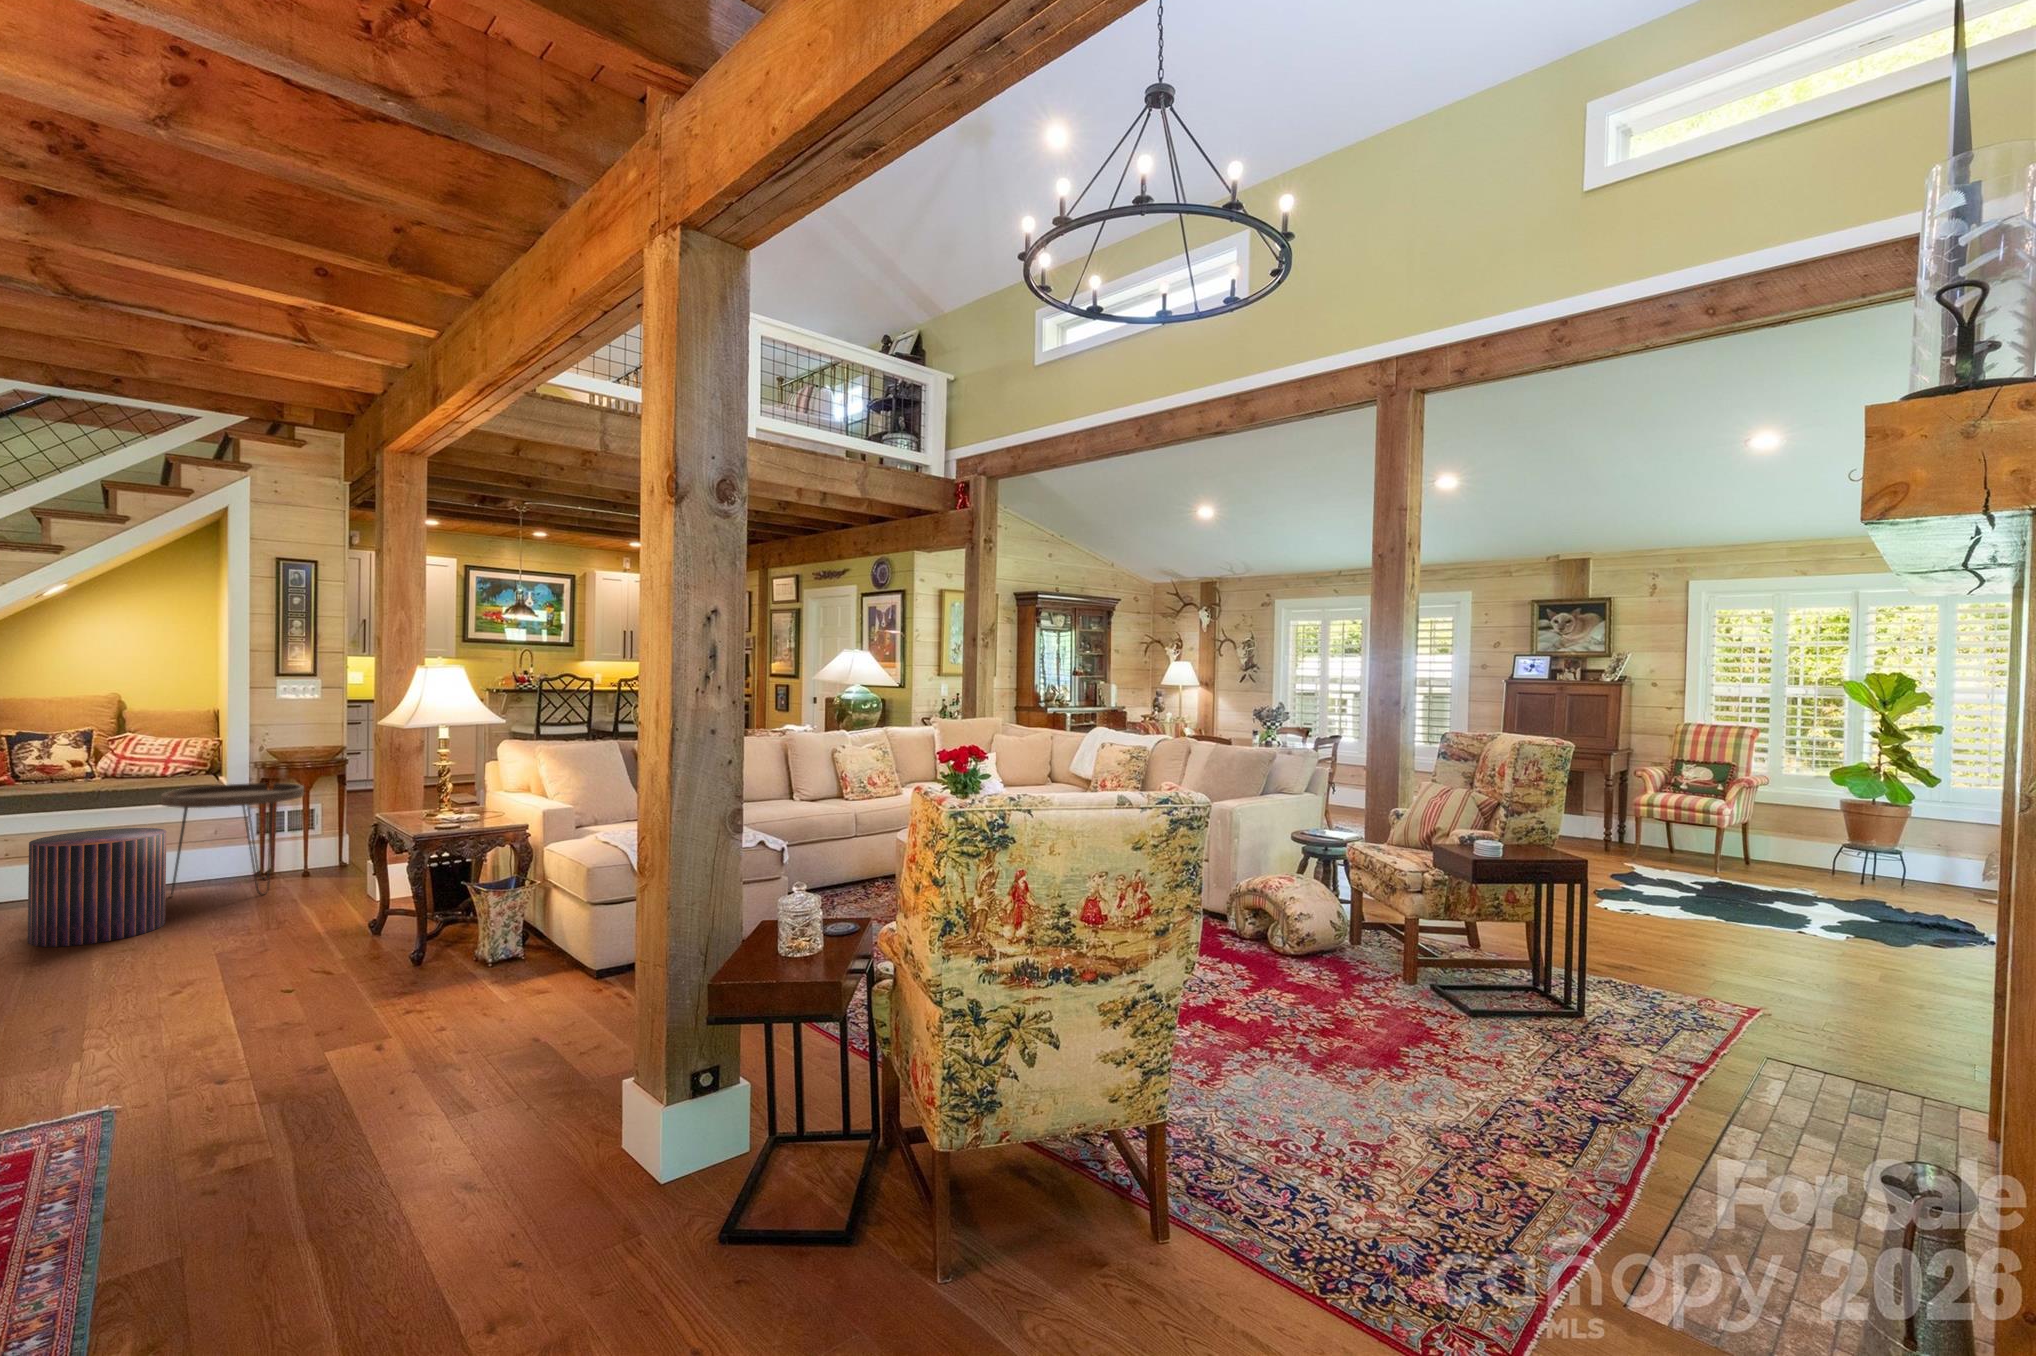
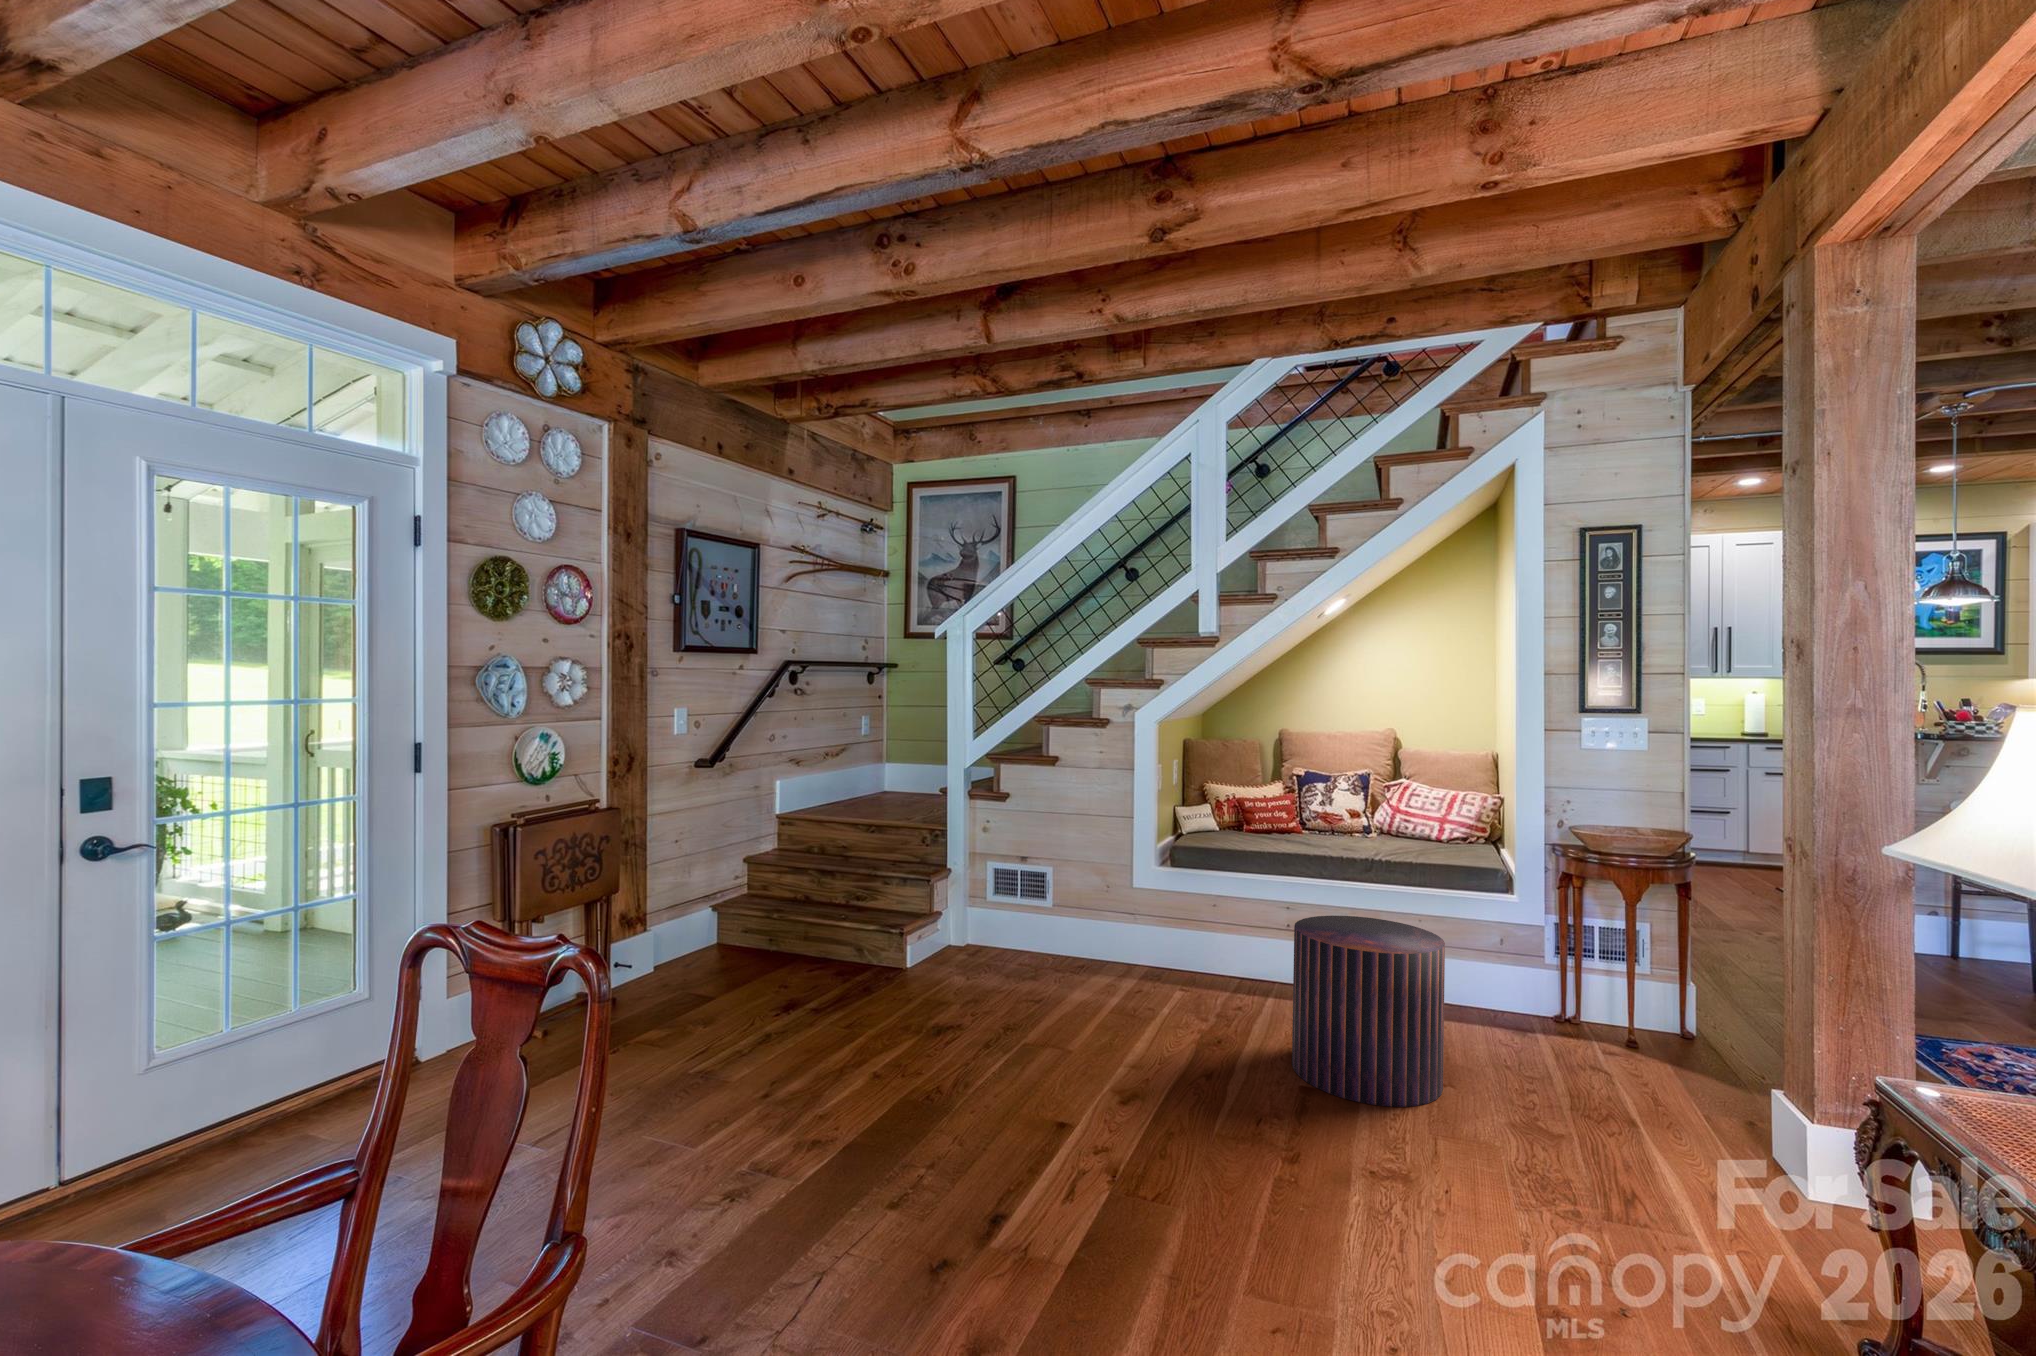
side table: present [161,783,304,896] -> none [1438,867,1632,1071]

